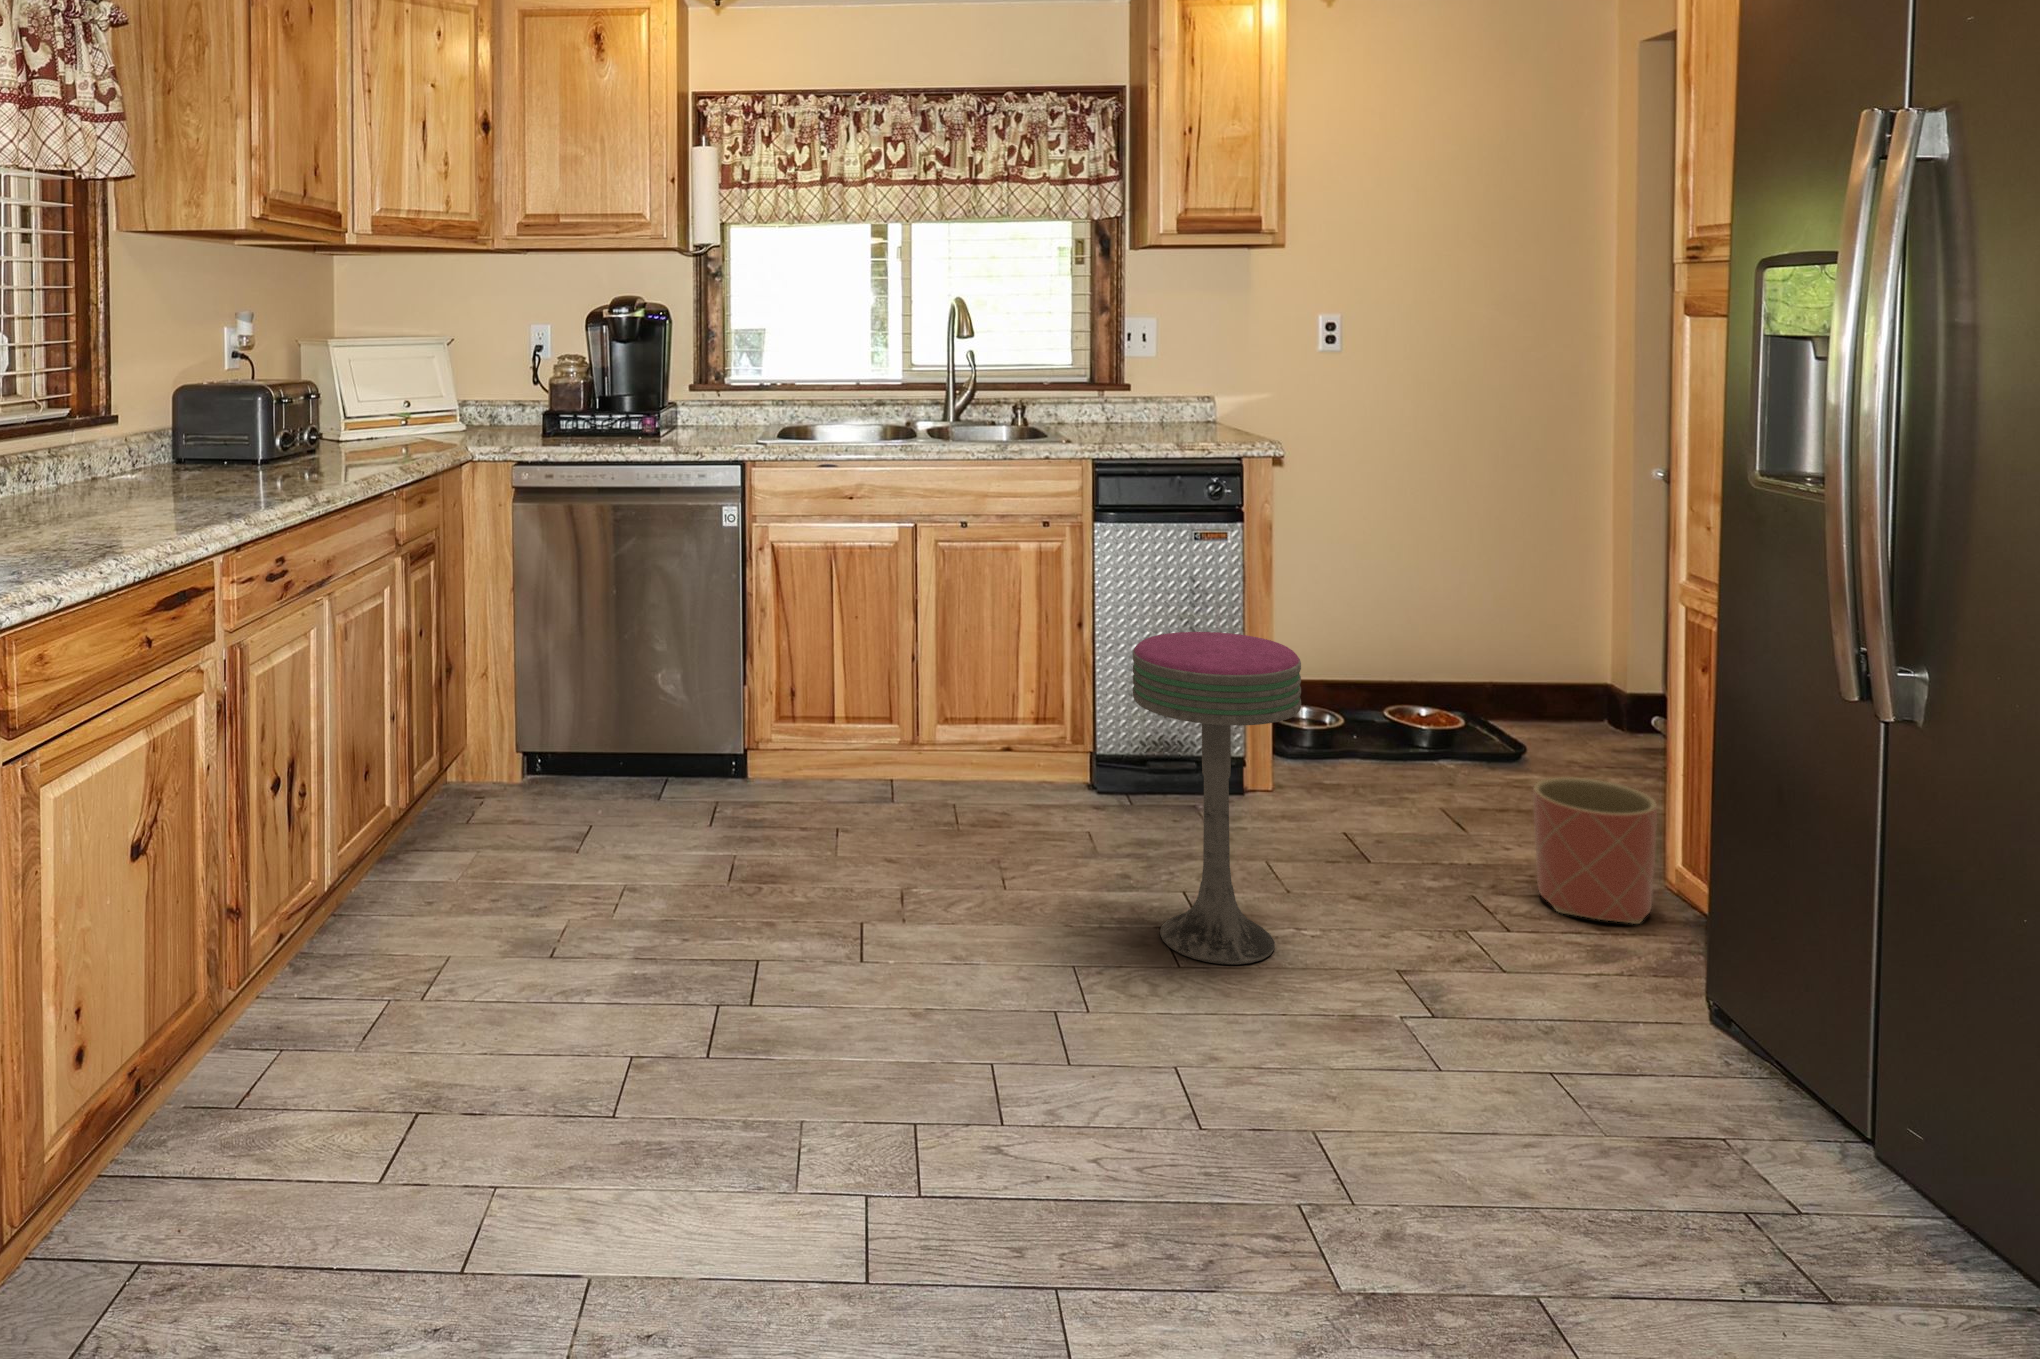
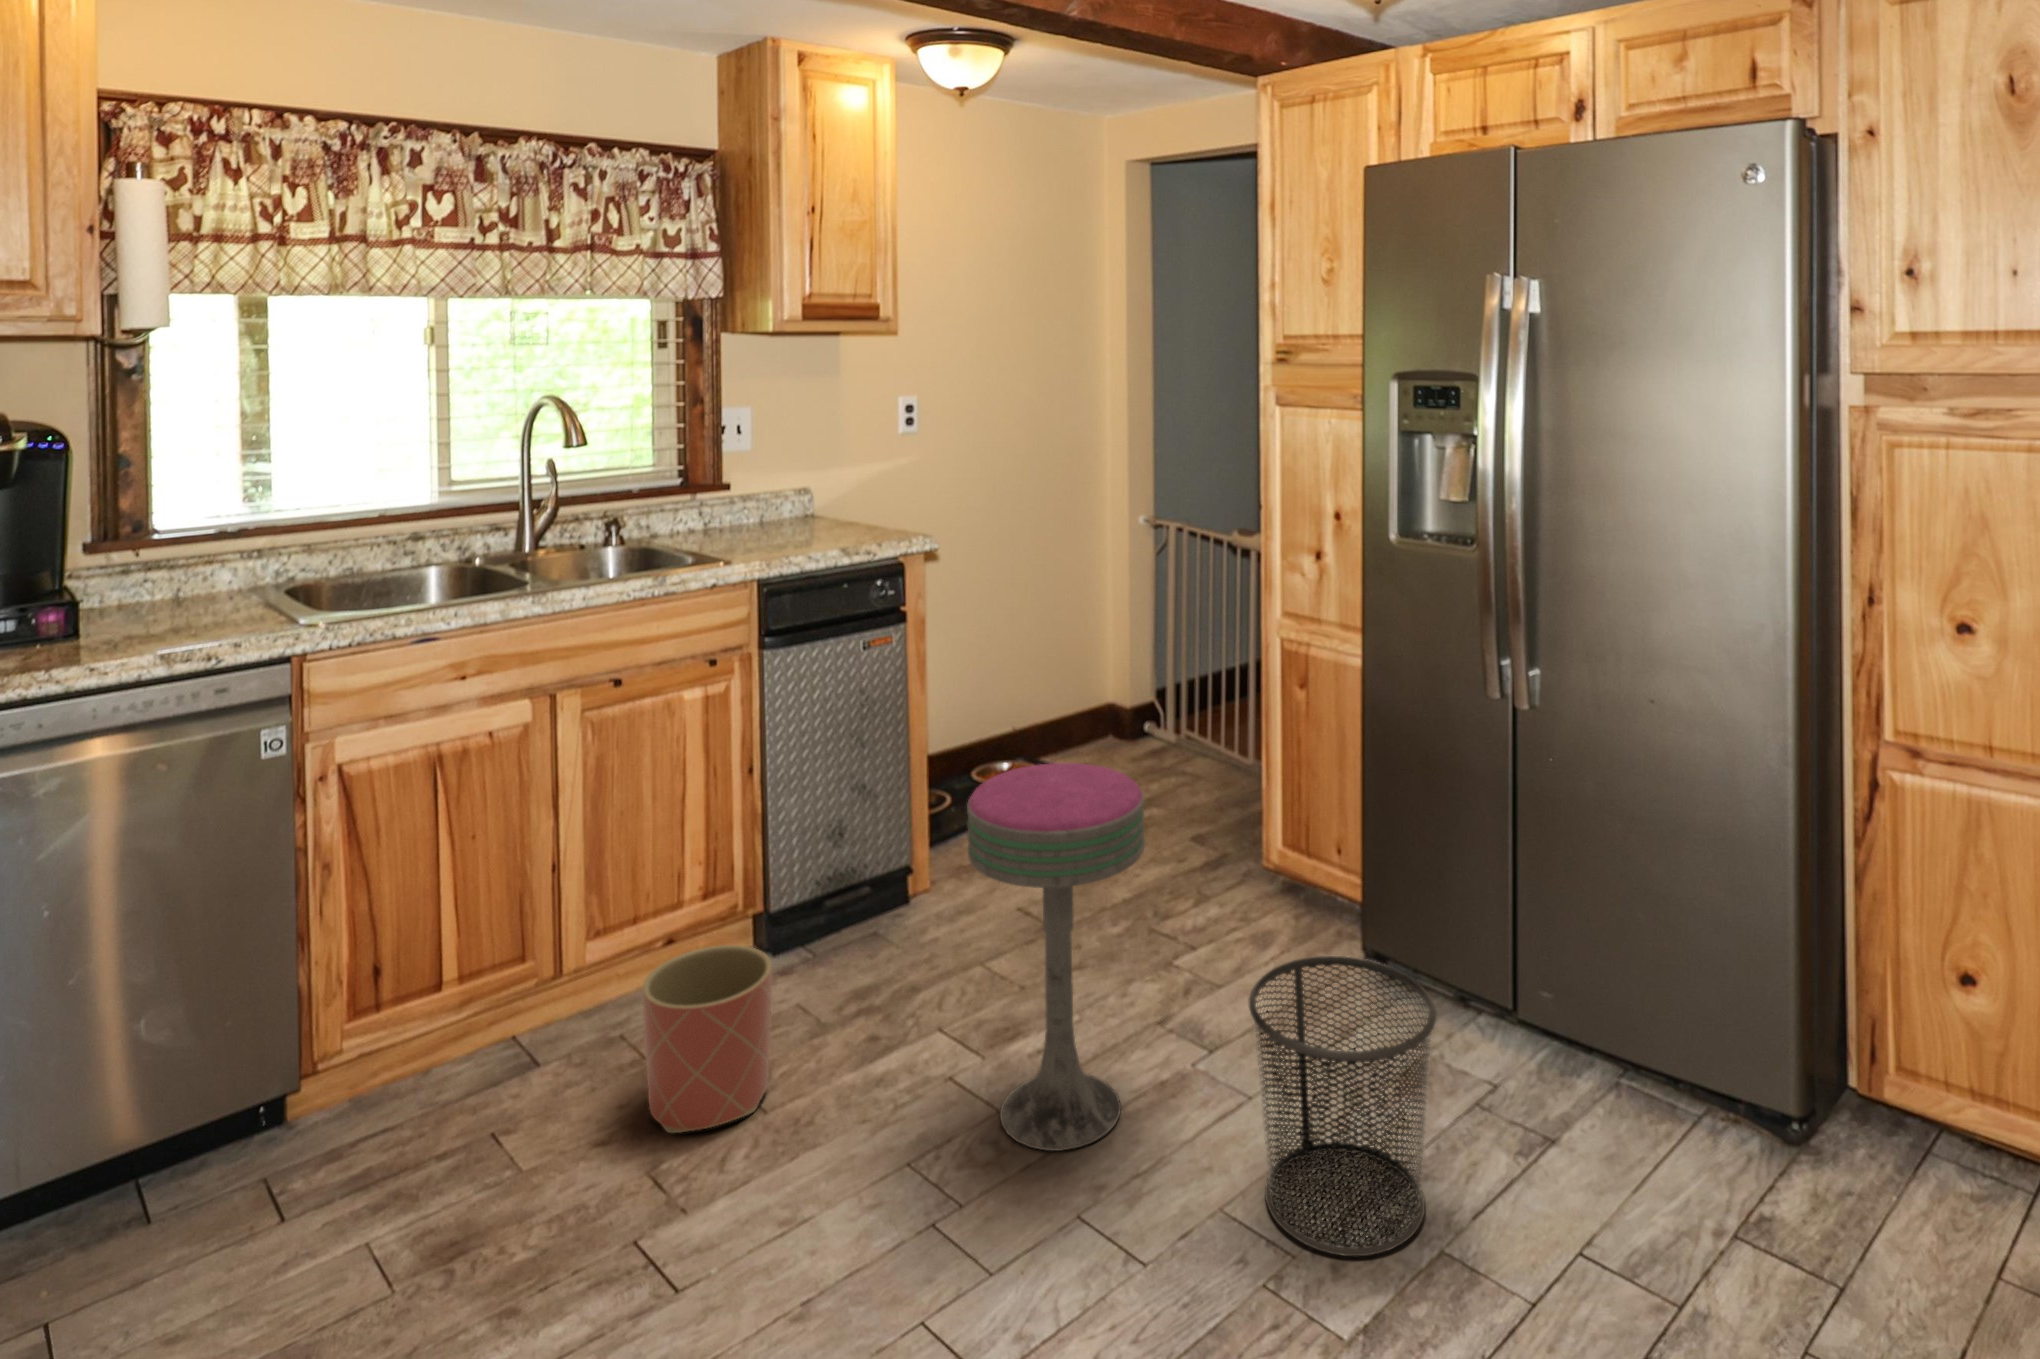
planter: present [1533,777,1657,924] -> present [642,945,772,1133]
waste bin: none [1306,849,1509,1123] -> present [1248,956,1437,1256]

